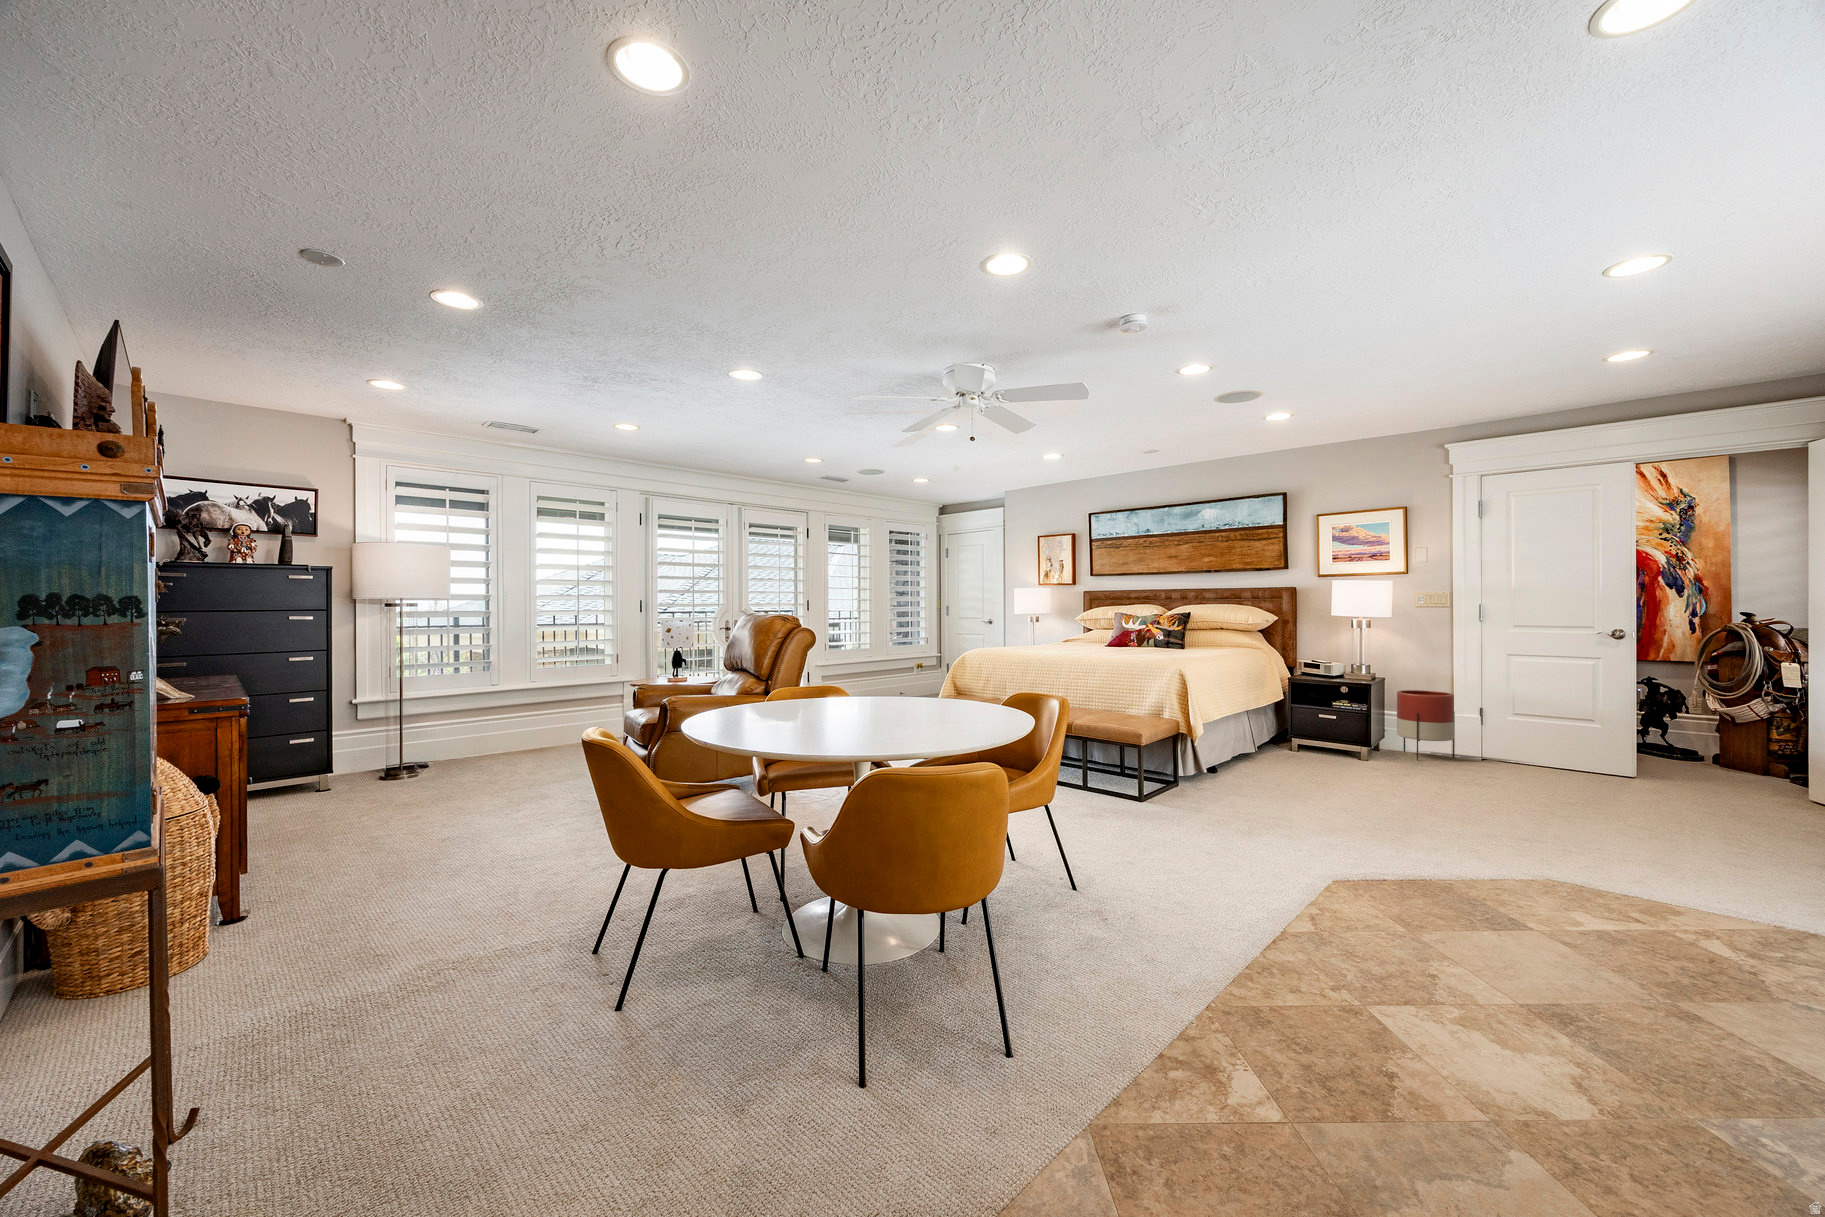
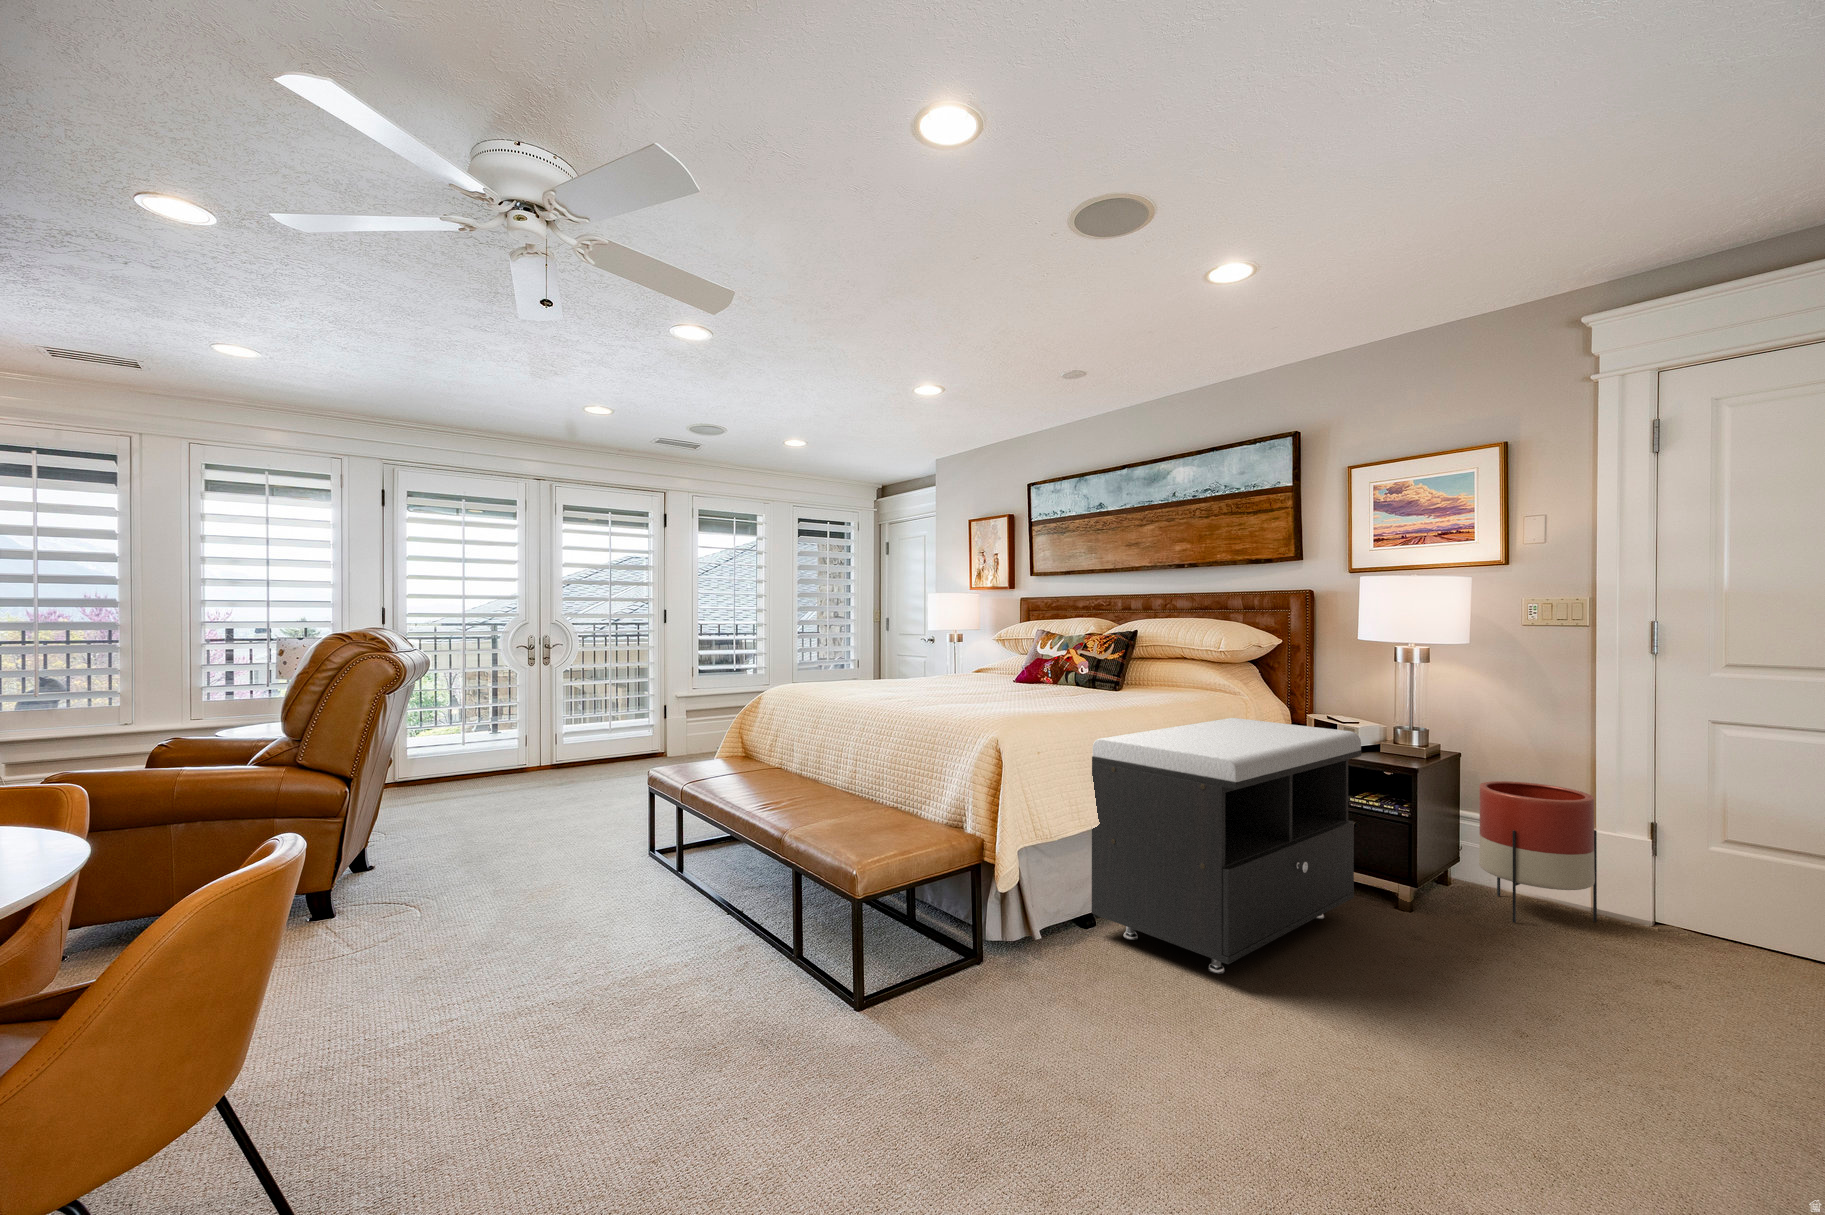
storage bench: none [1222,660,1346,782] -> present [1092,718,1361,974]

